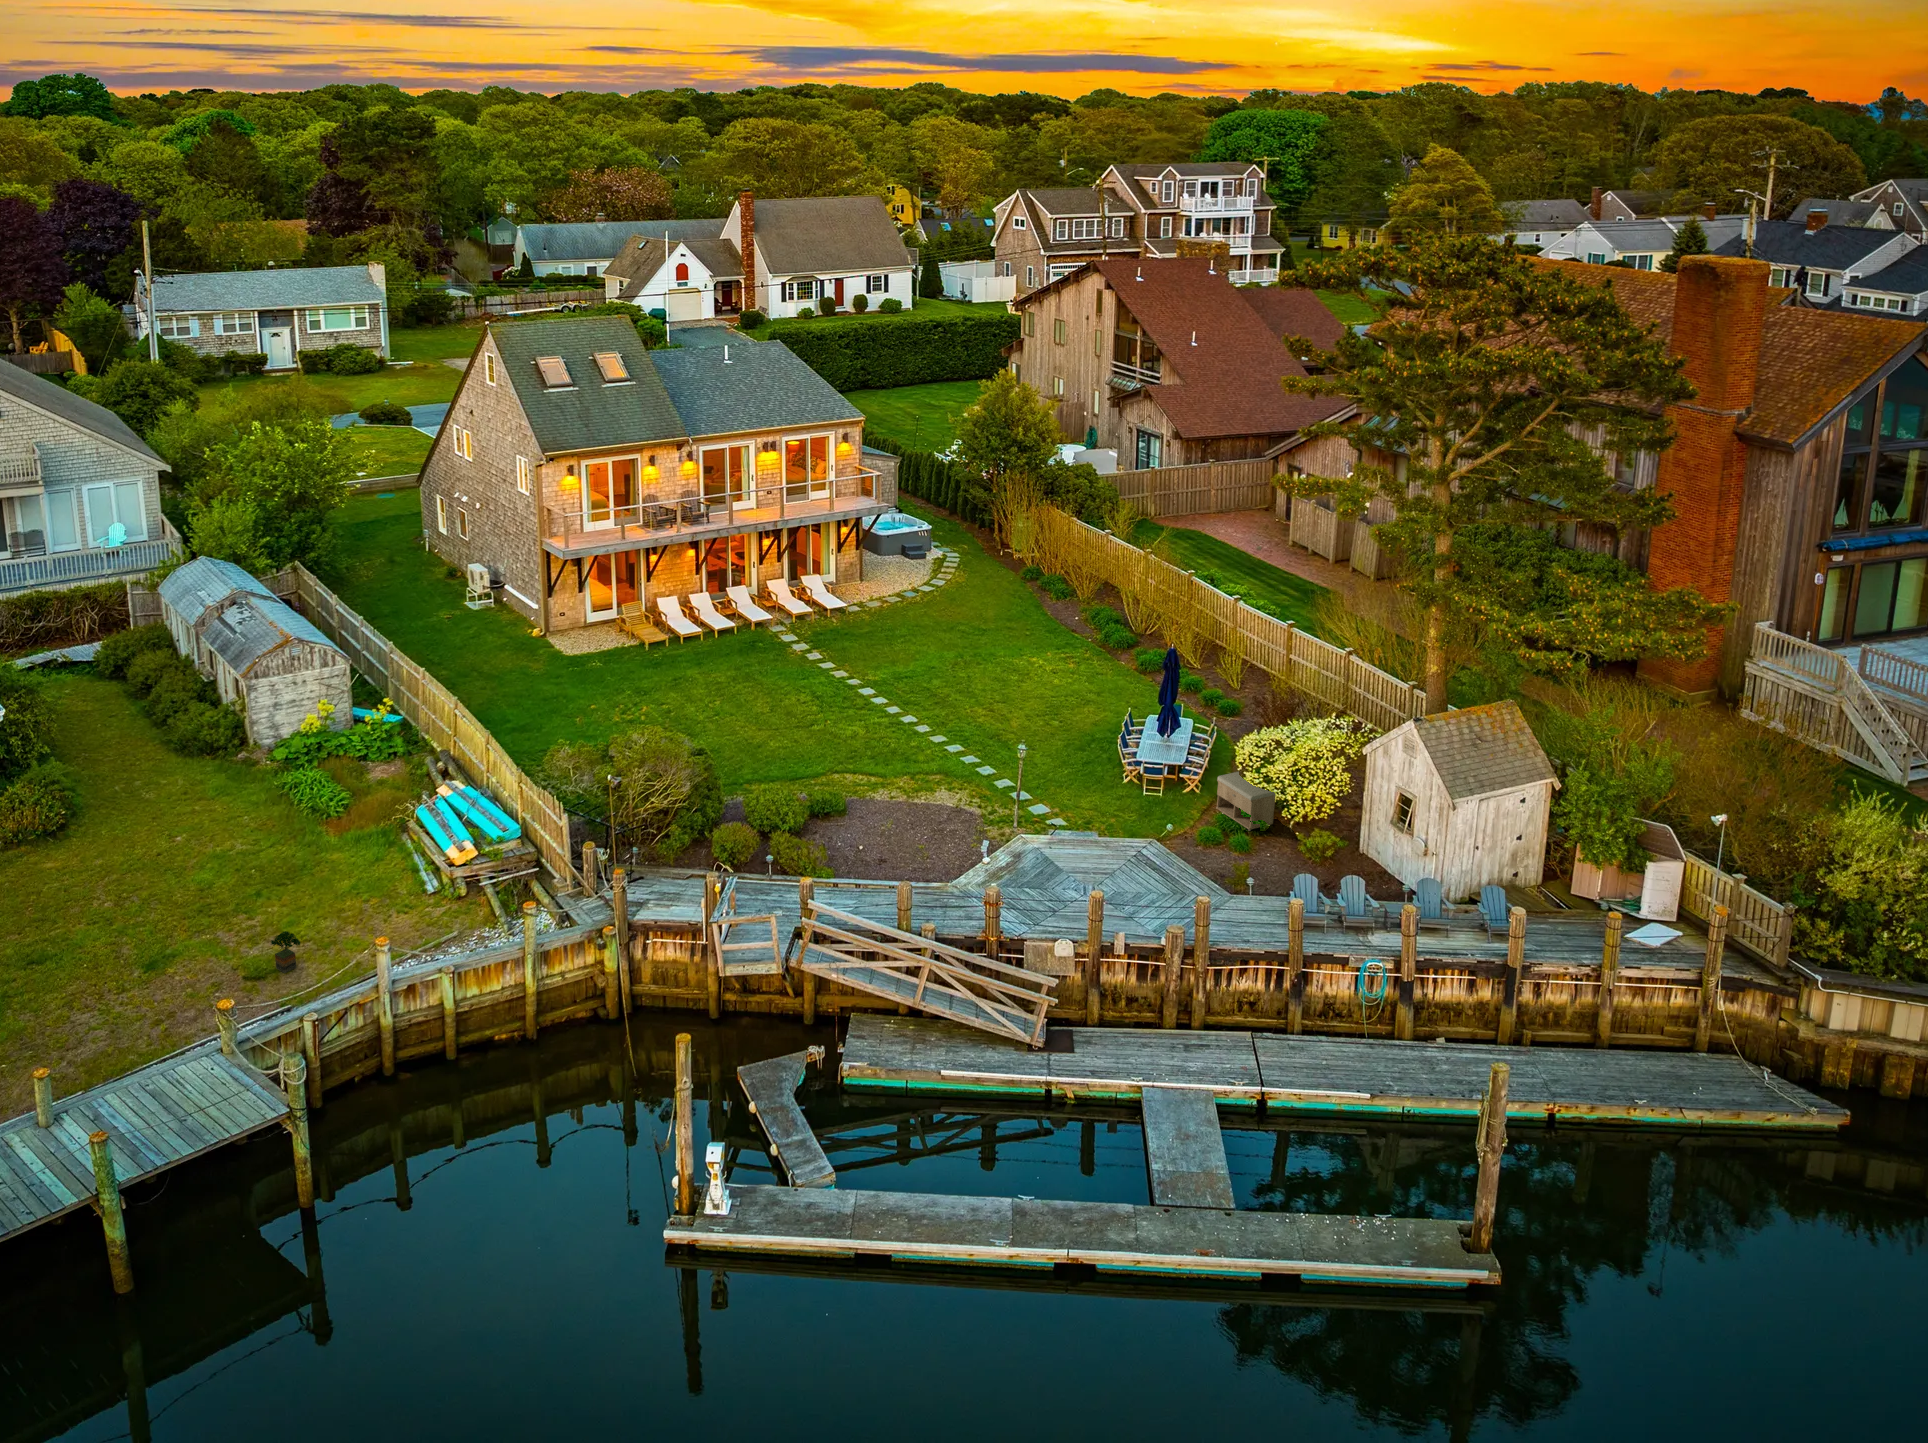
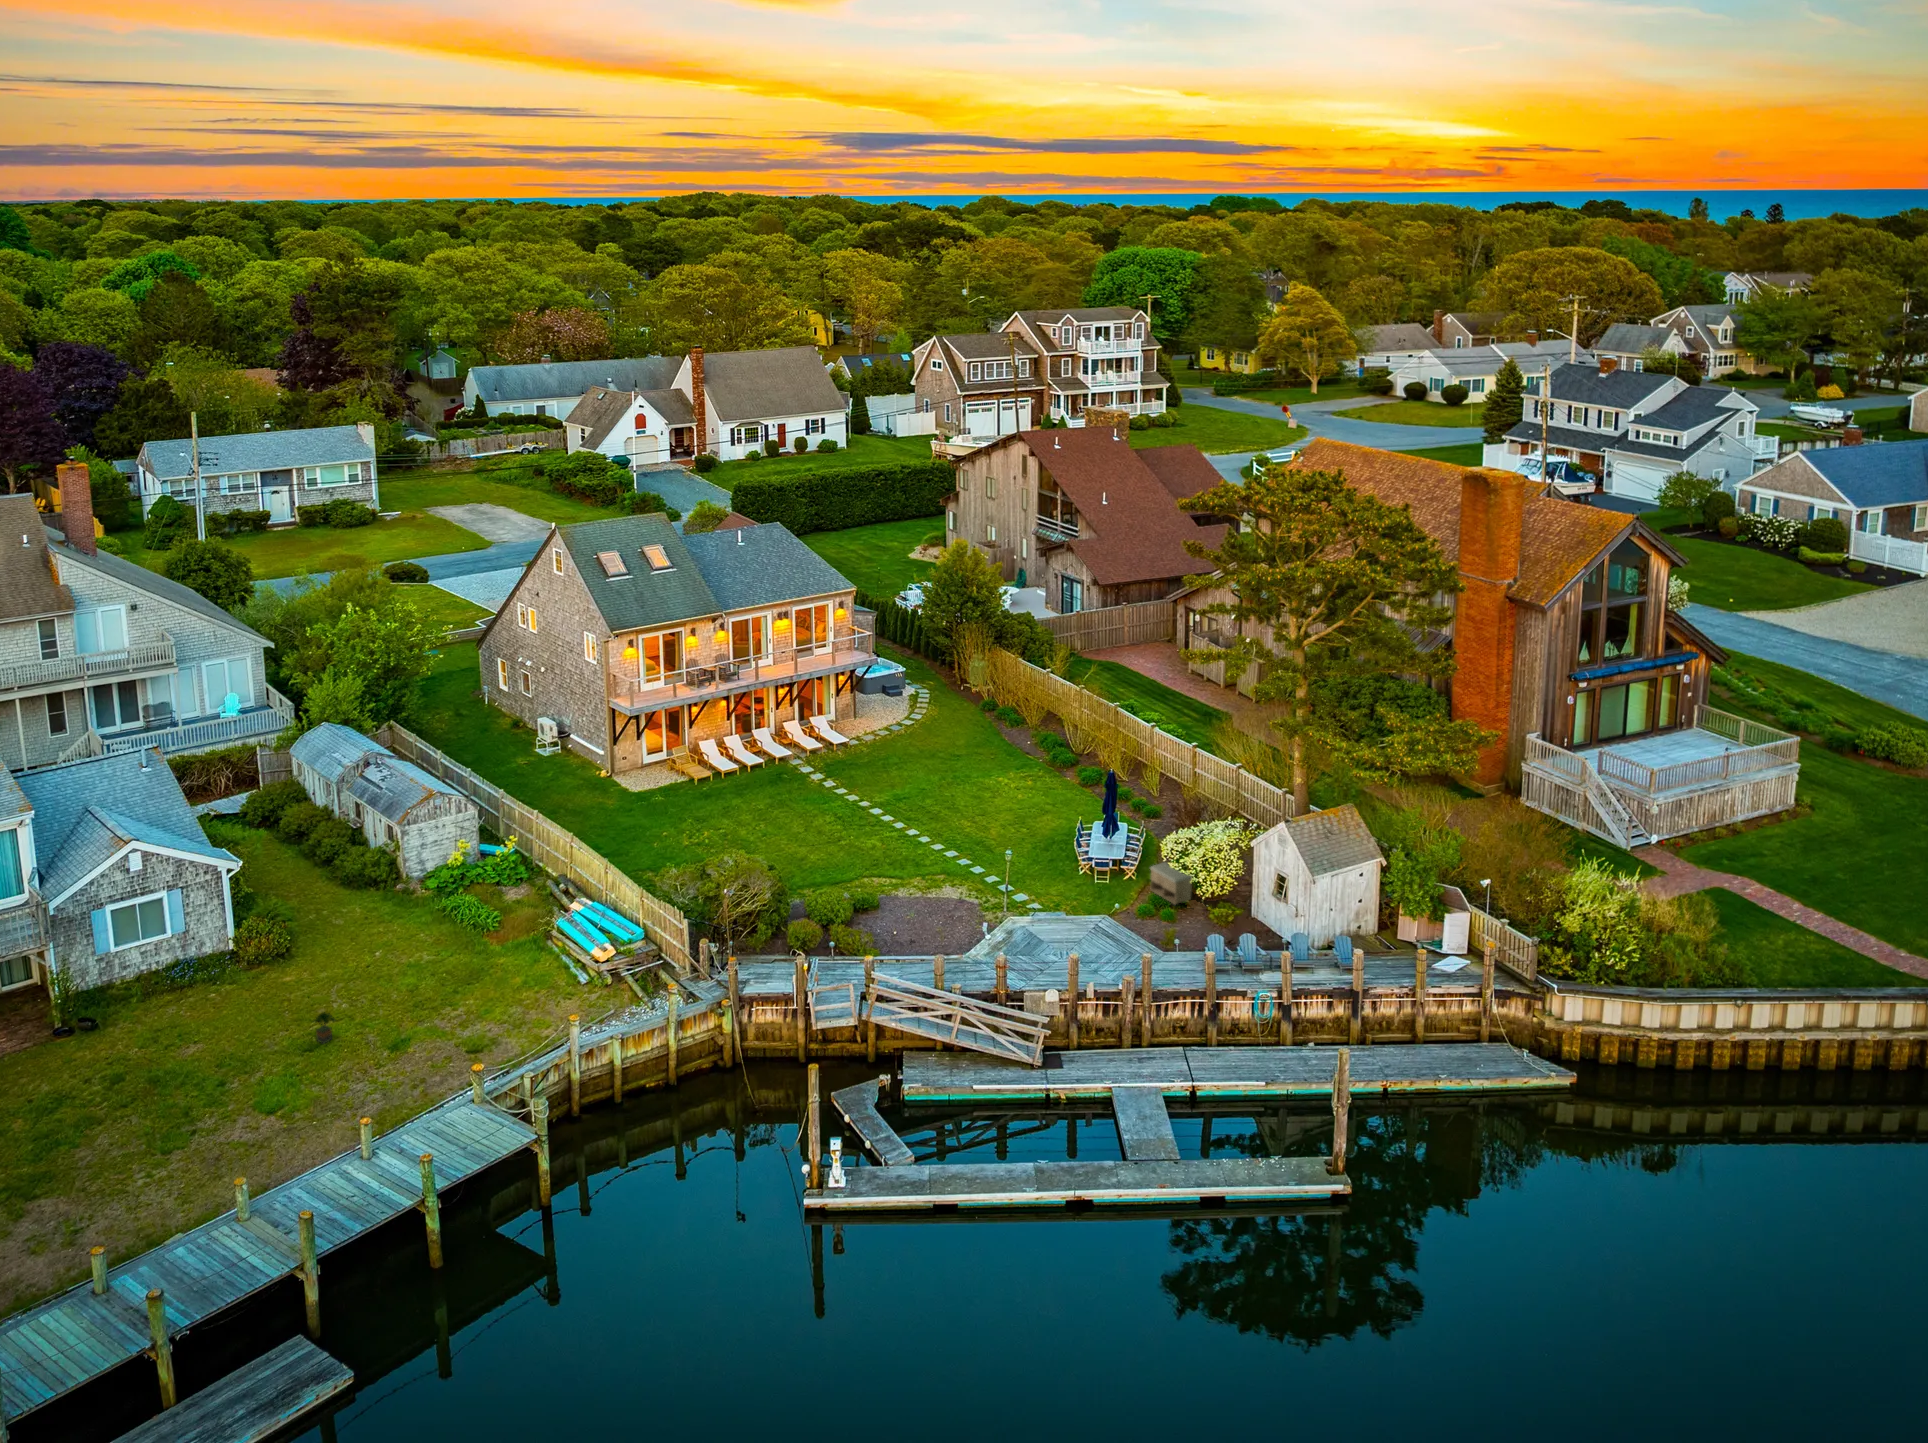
potted tree: present [271,931,300,973] -> present [313,1012,336,1043]

